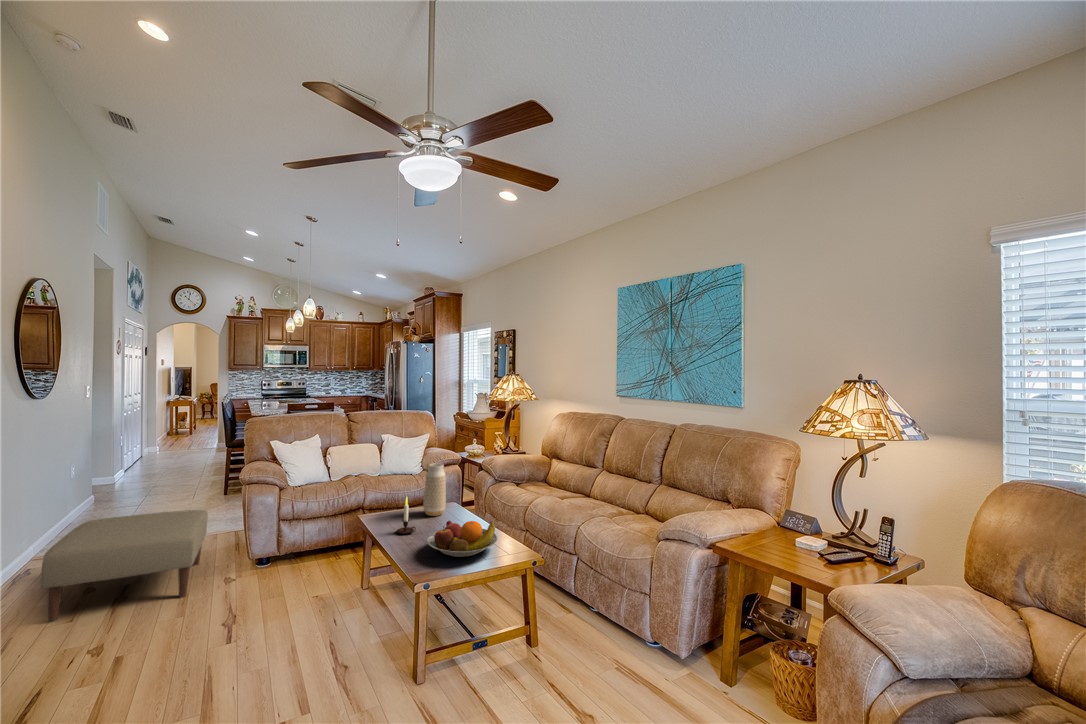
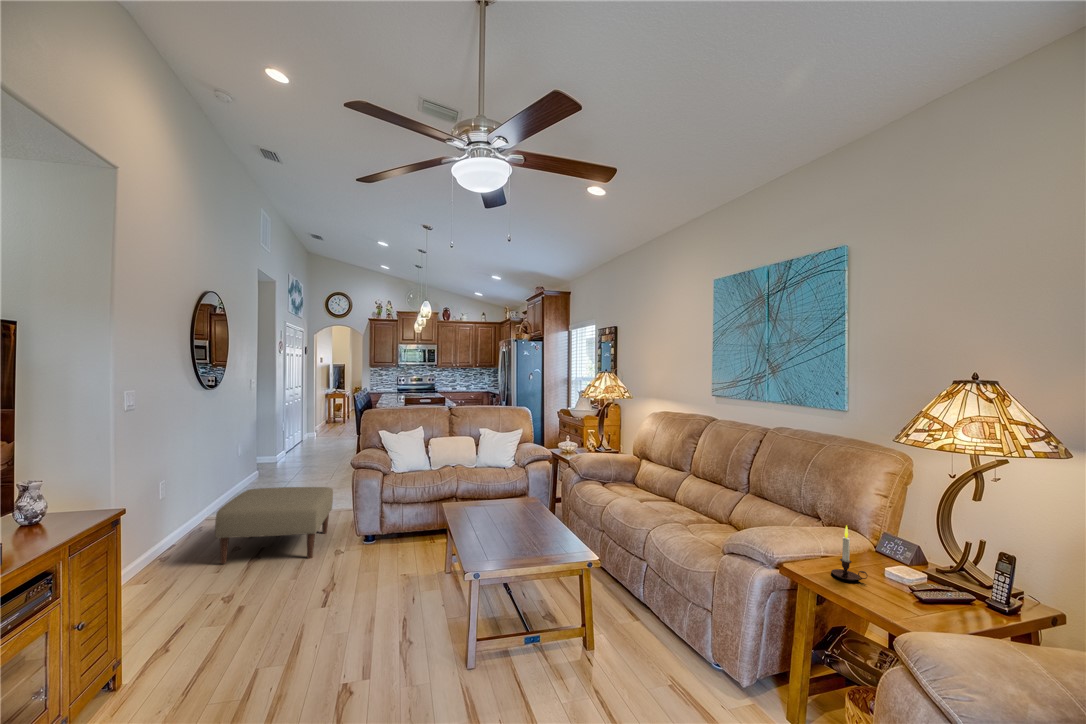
vase: present [423,463,446,516] -> none [498,458,519,508]
candle: present [397,497,416,534] -> present [831,526,868,580]
fruit bowl: present [427,521,497,557] -> none [487,513,554,548]

